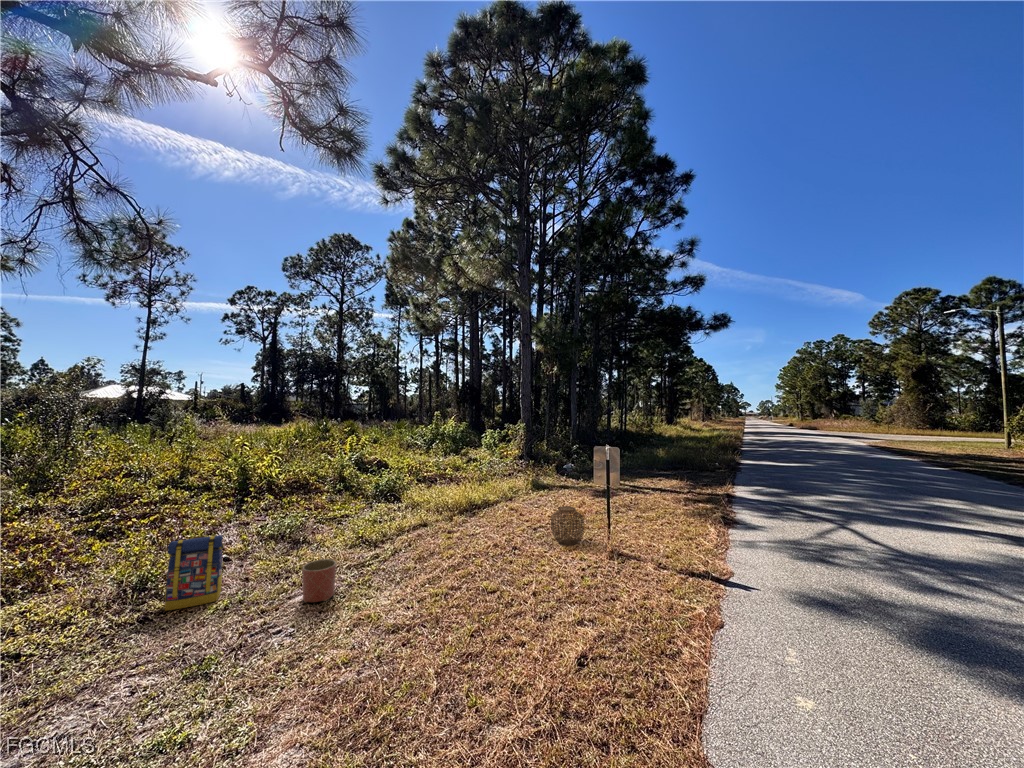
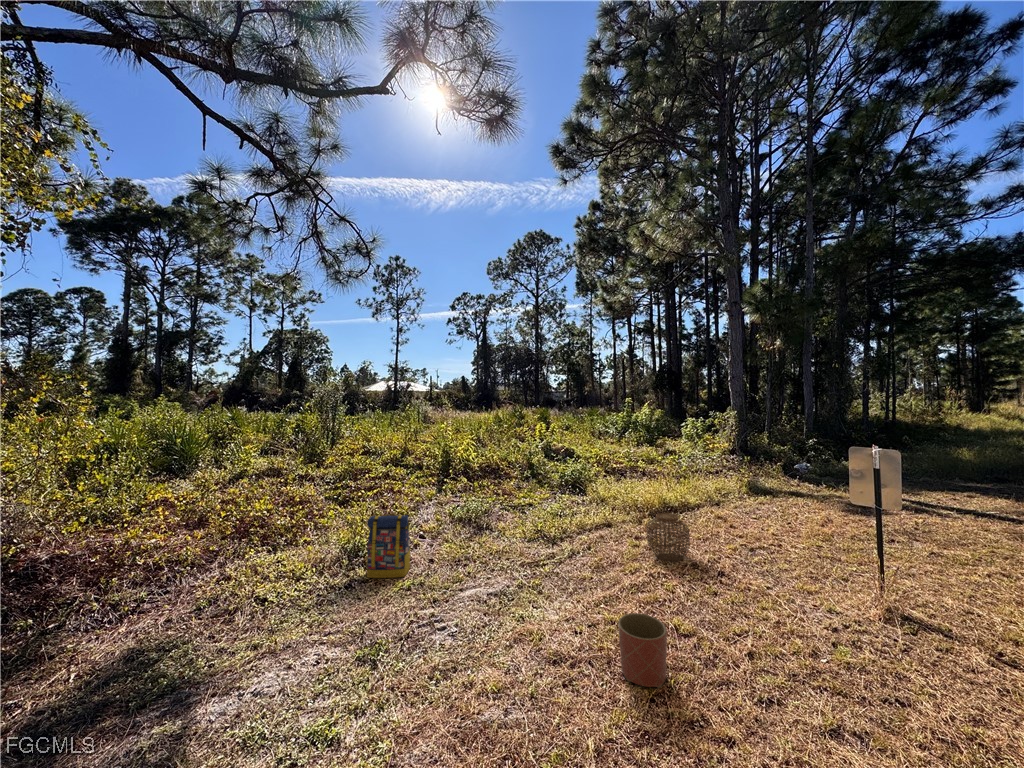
woven basket: present [551,506,584,545] -> present [647,513,690,562]
planter: present [302,559,336,603] -> present [618,613,667,688]

